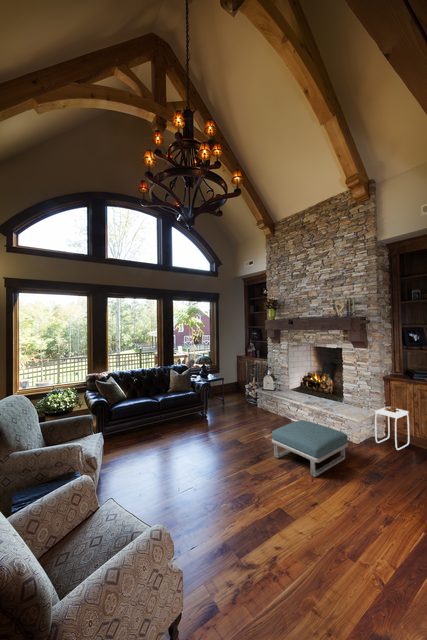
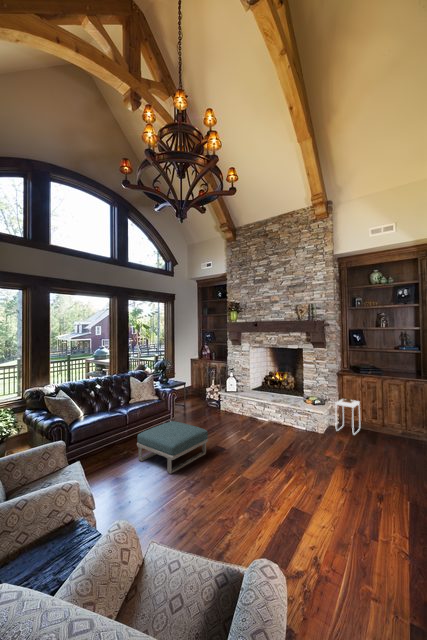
footstool: present [272,420,348,477] -> present [137,421,208,474]

